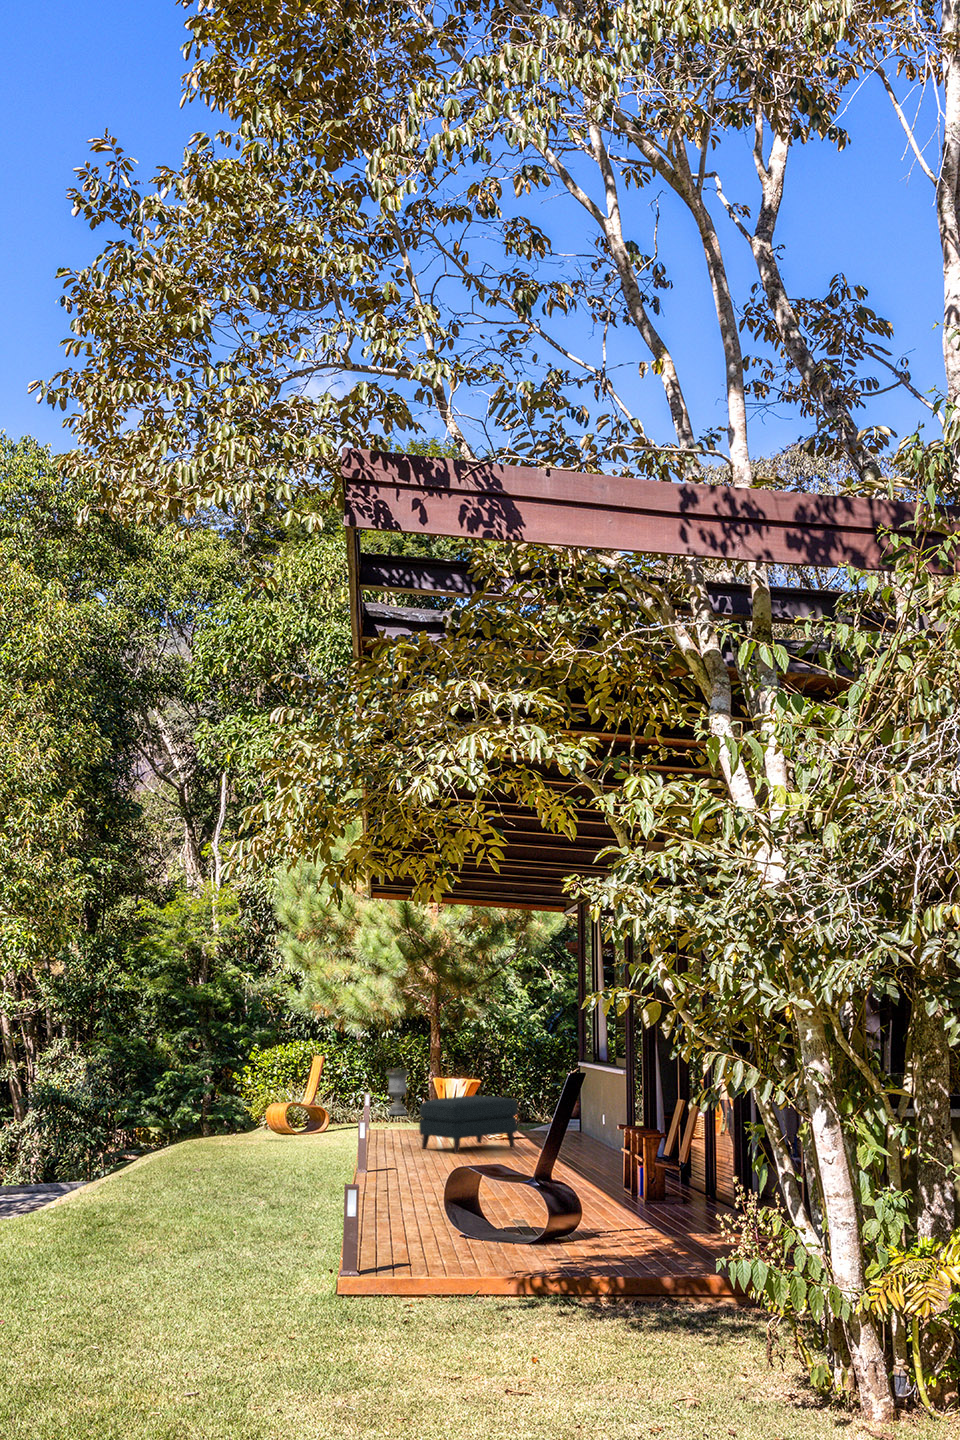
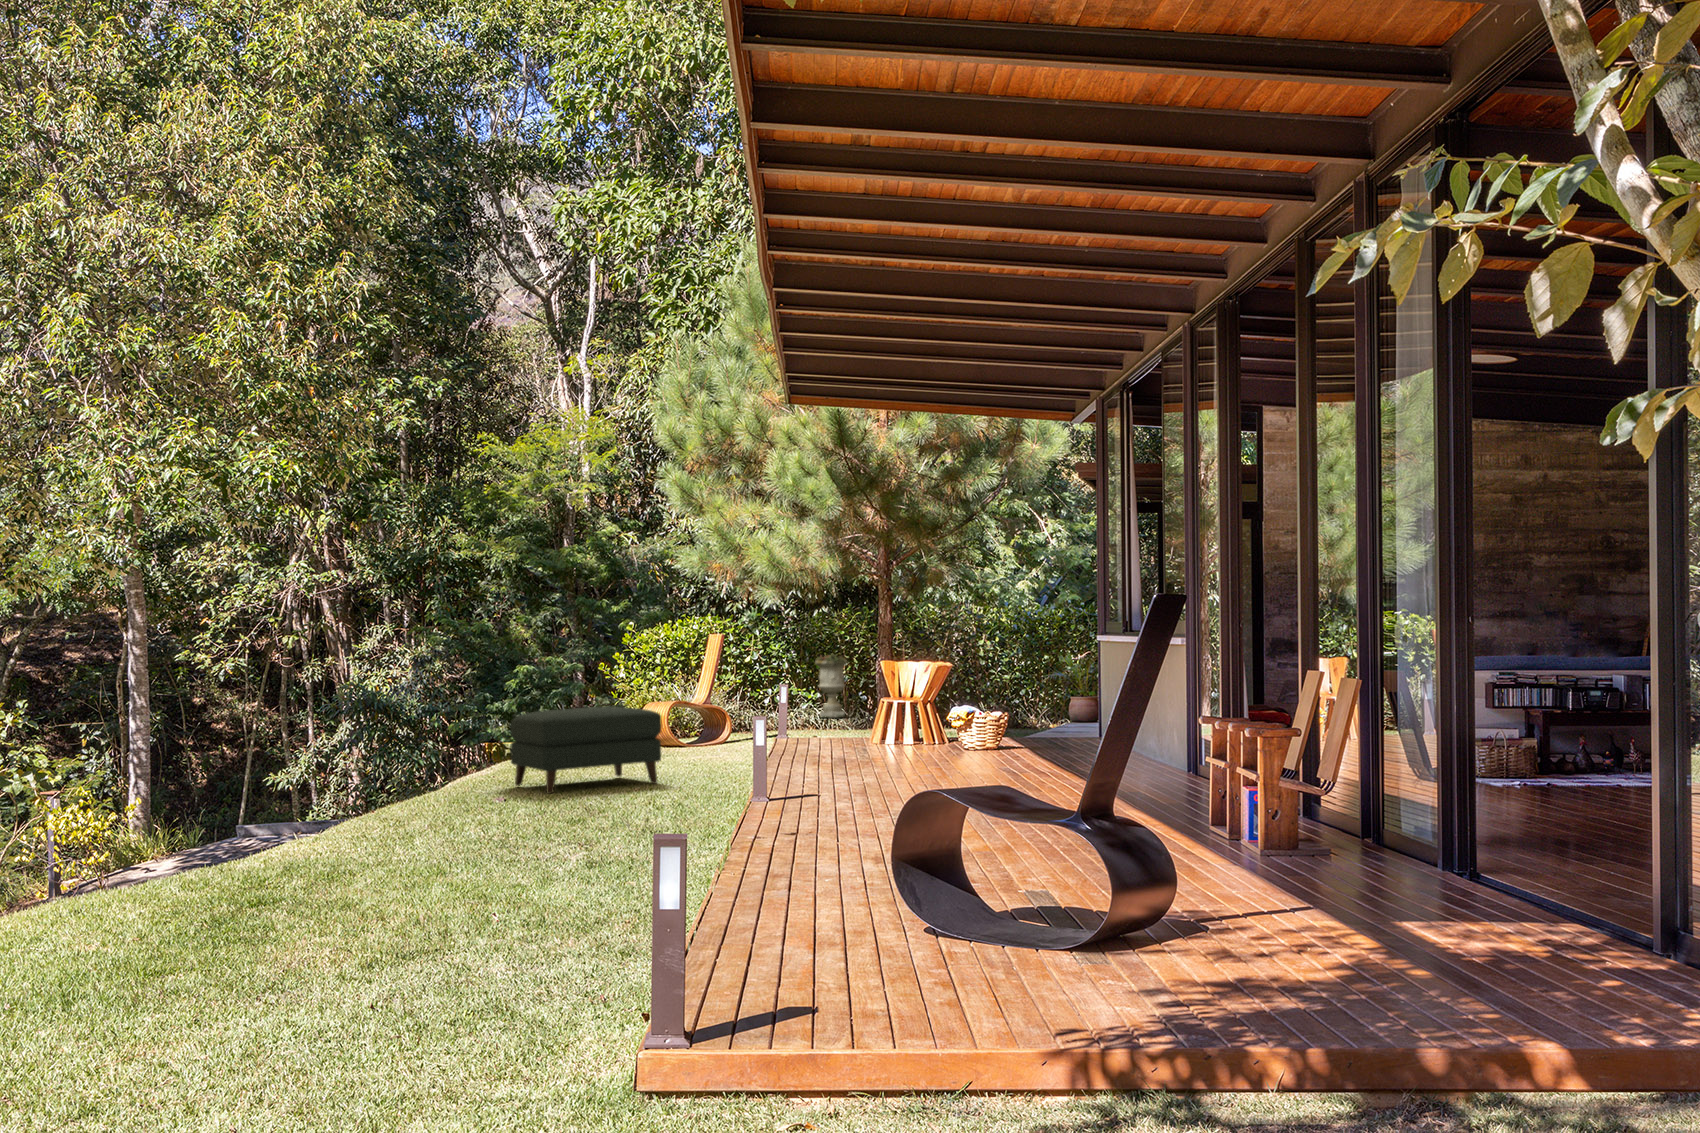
ottoman: present [419,1095,517,1154] -> present [510,706,662,794]

